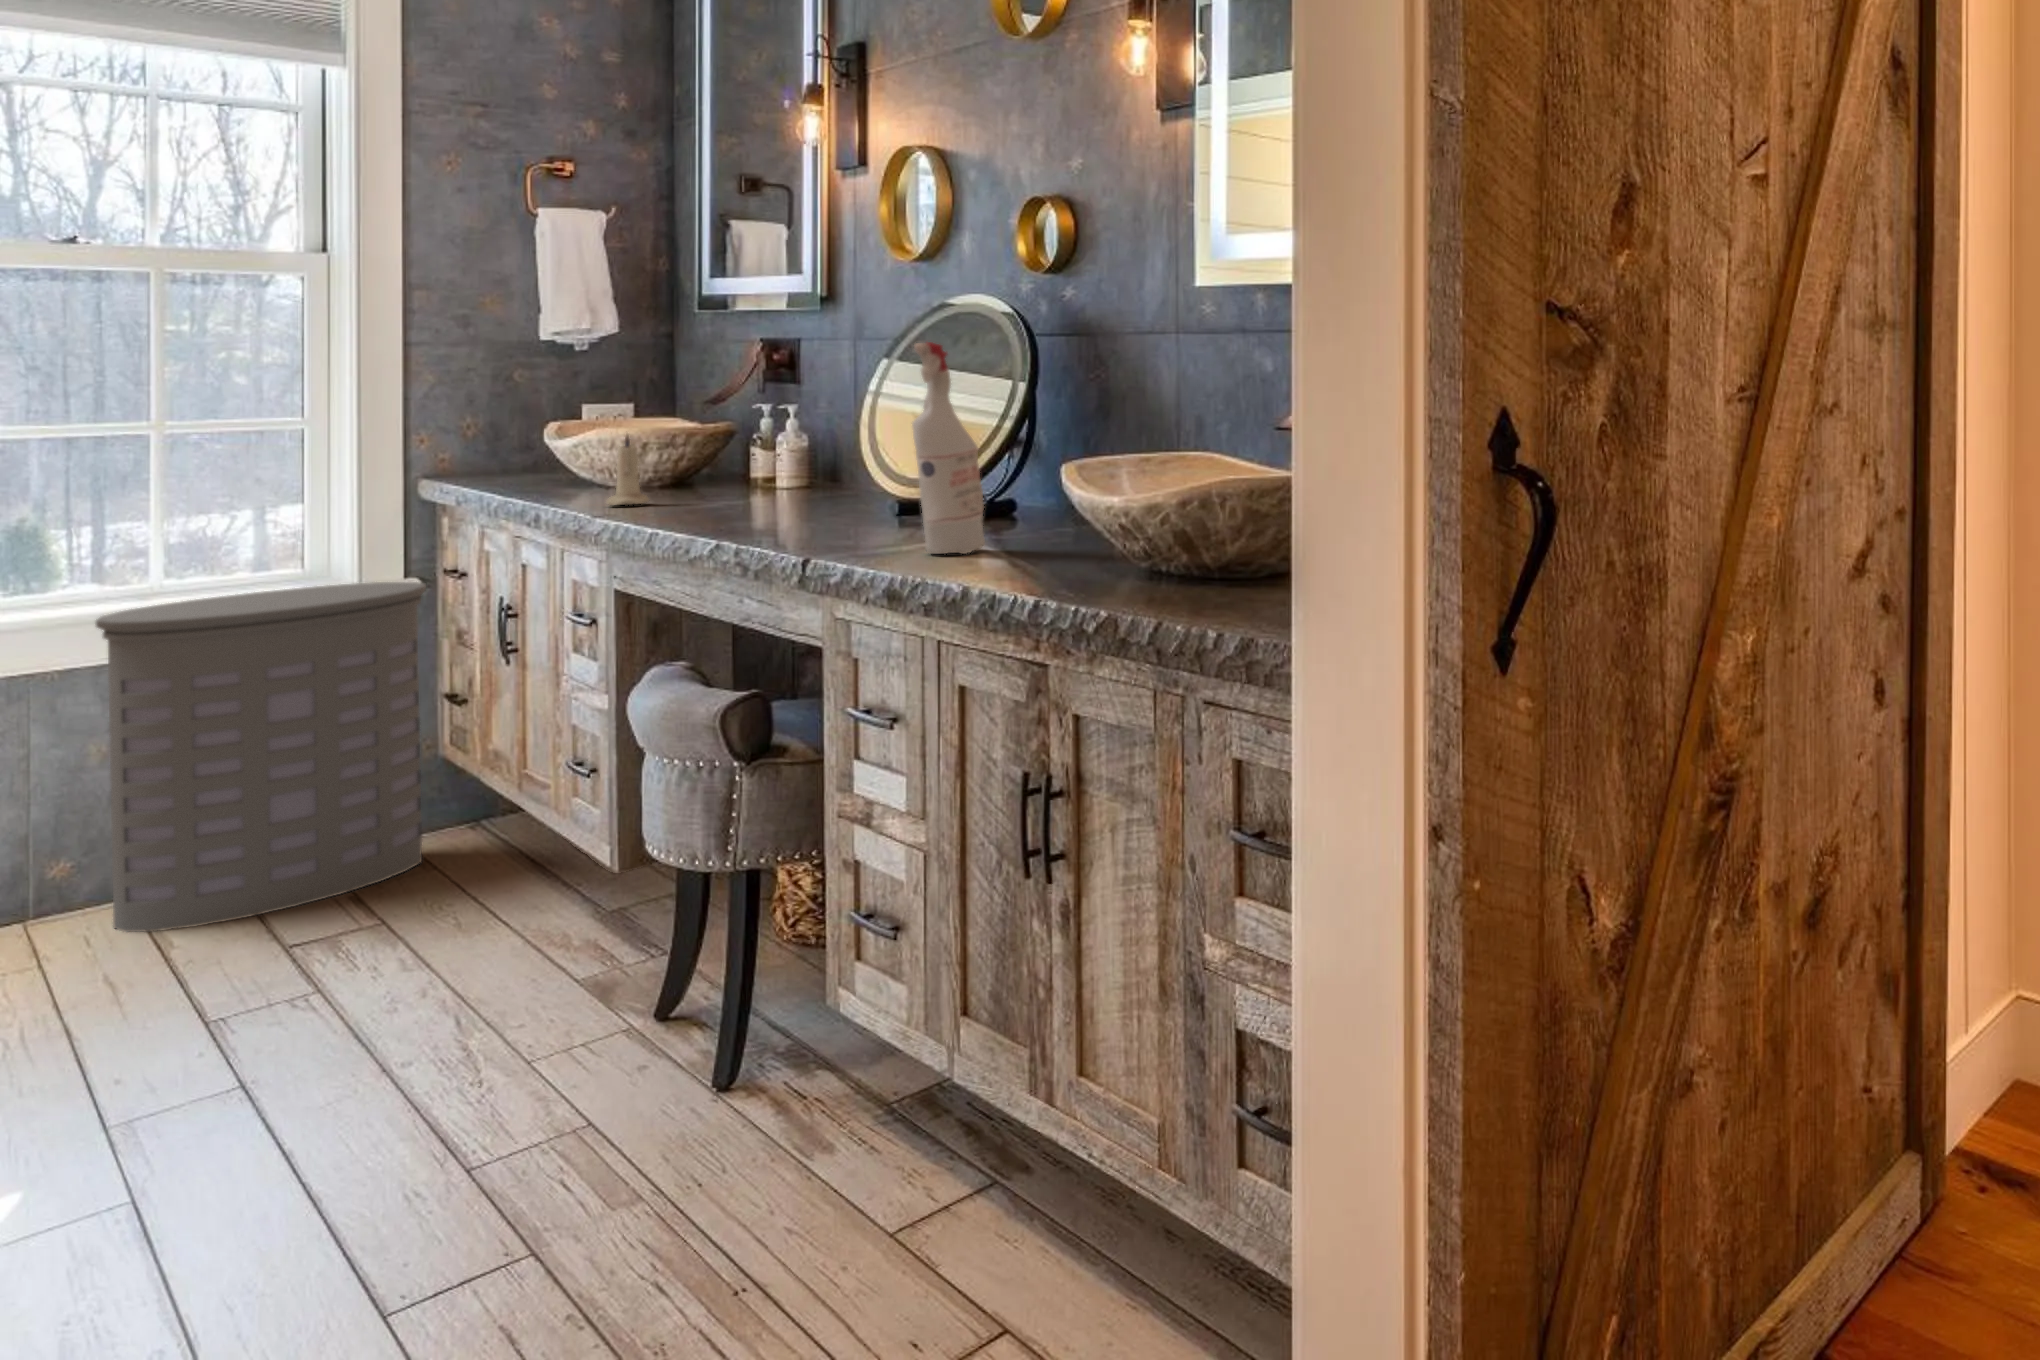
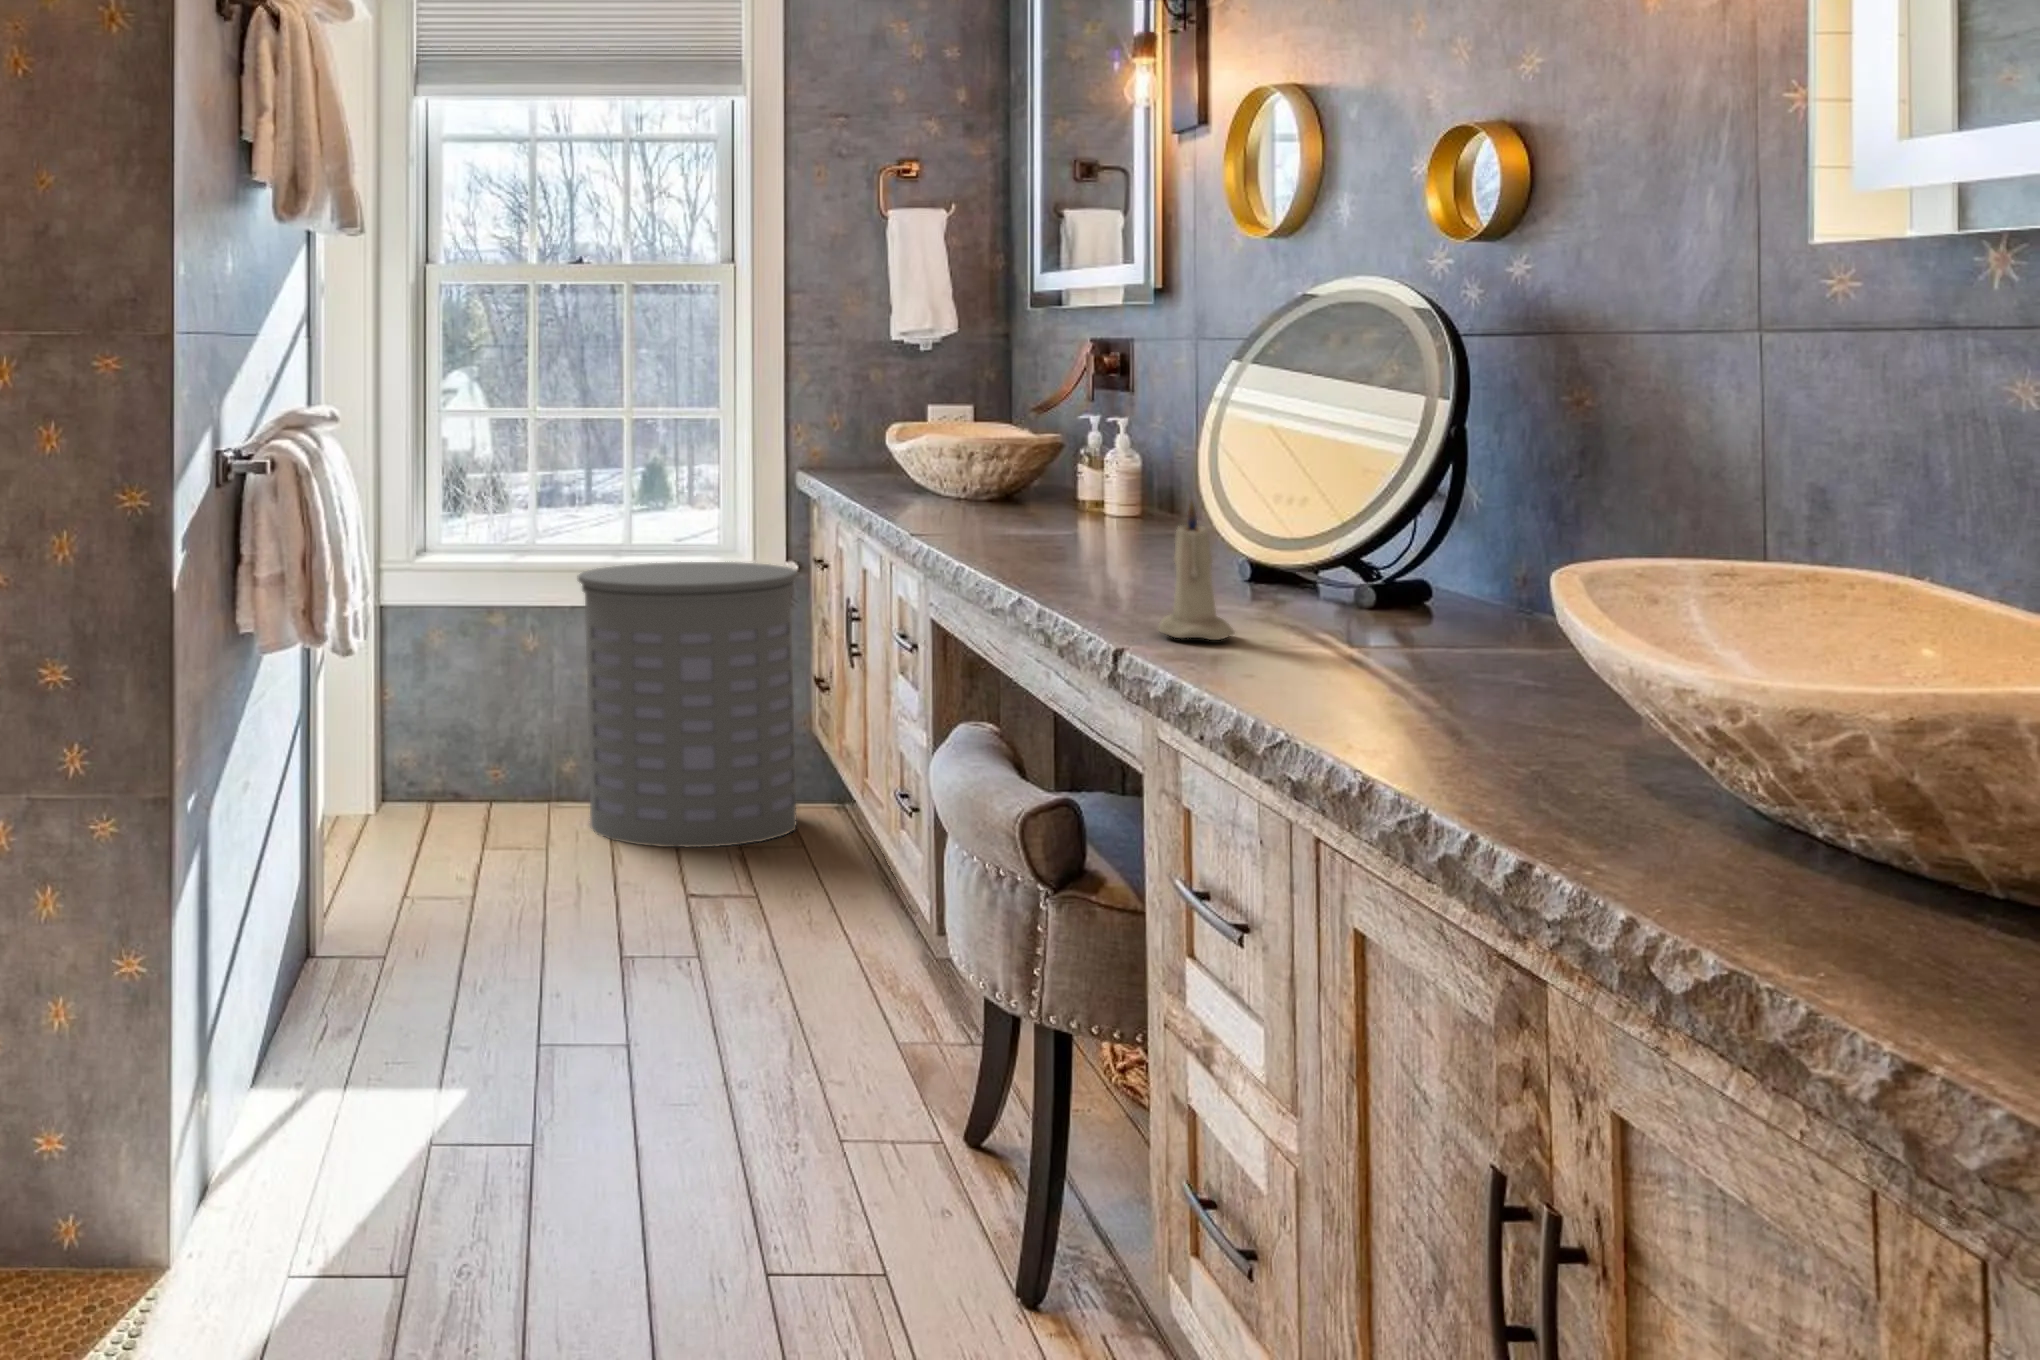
spray bottle: present [912,342,985,554] -> none [1270,345,1396,682]
candle: present [607,434,649,505] -> present [1158,501,1234,640]

